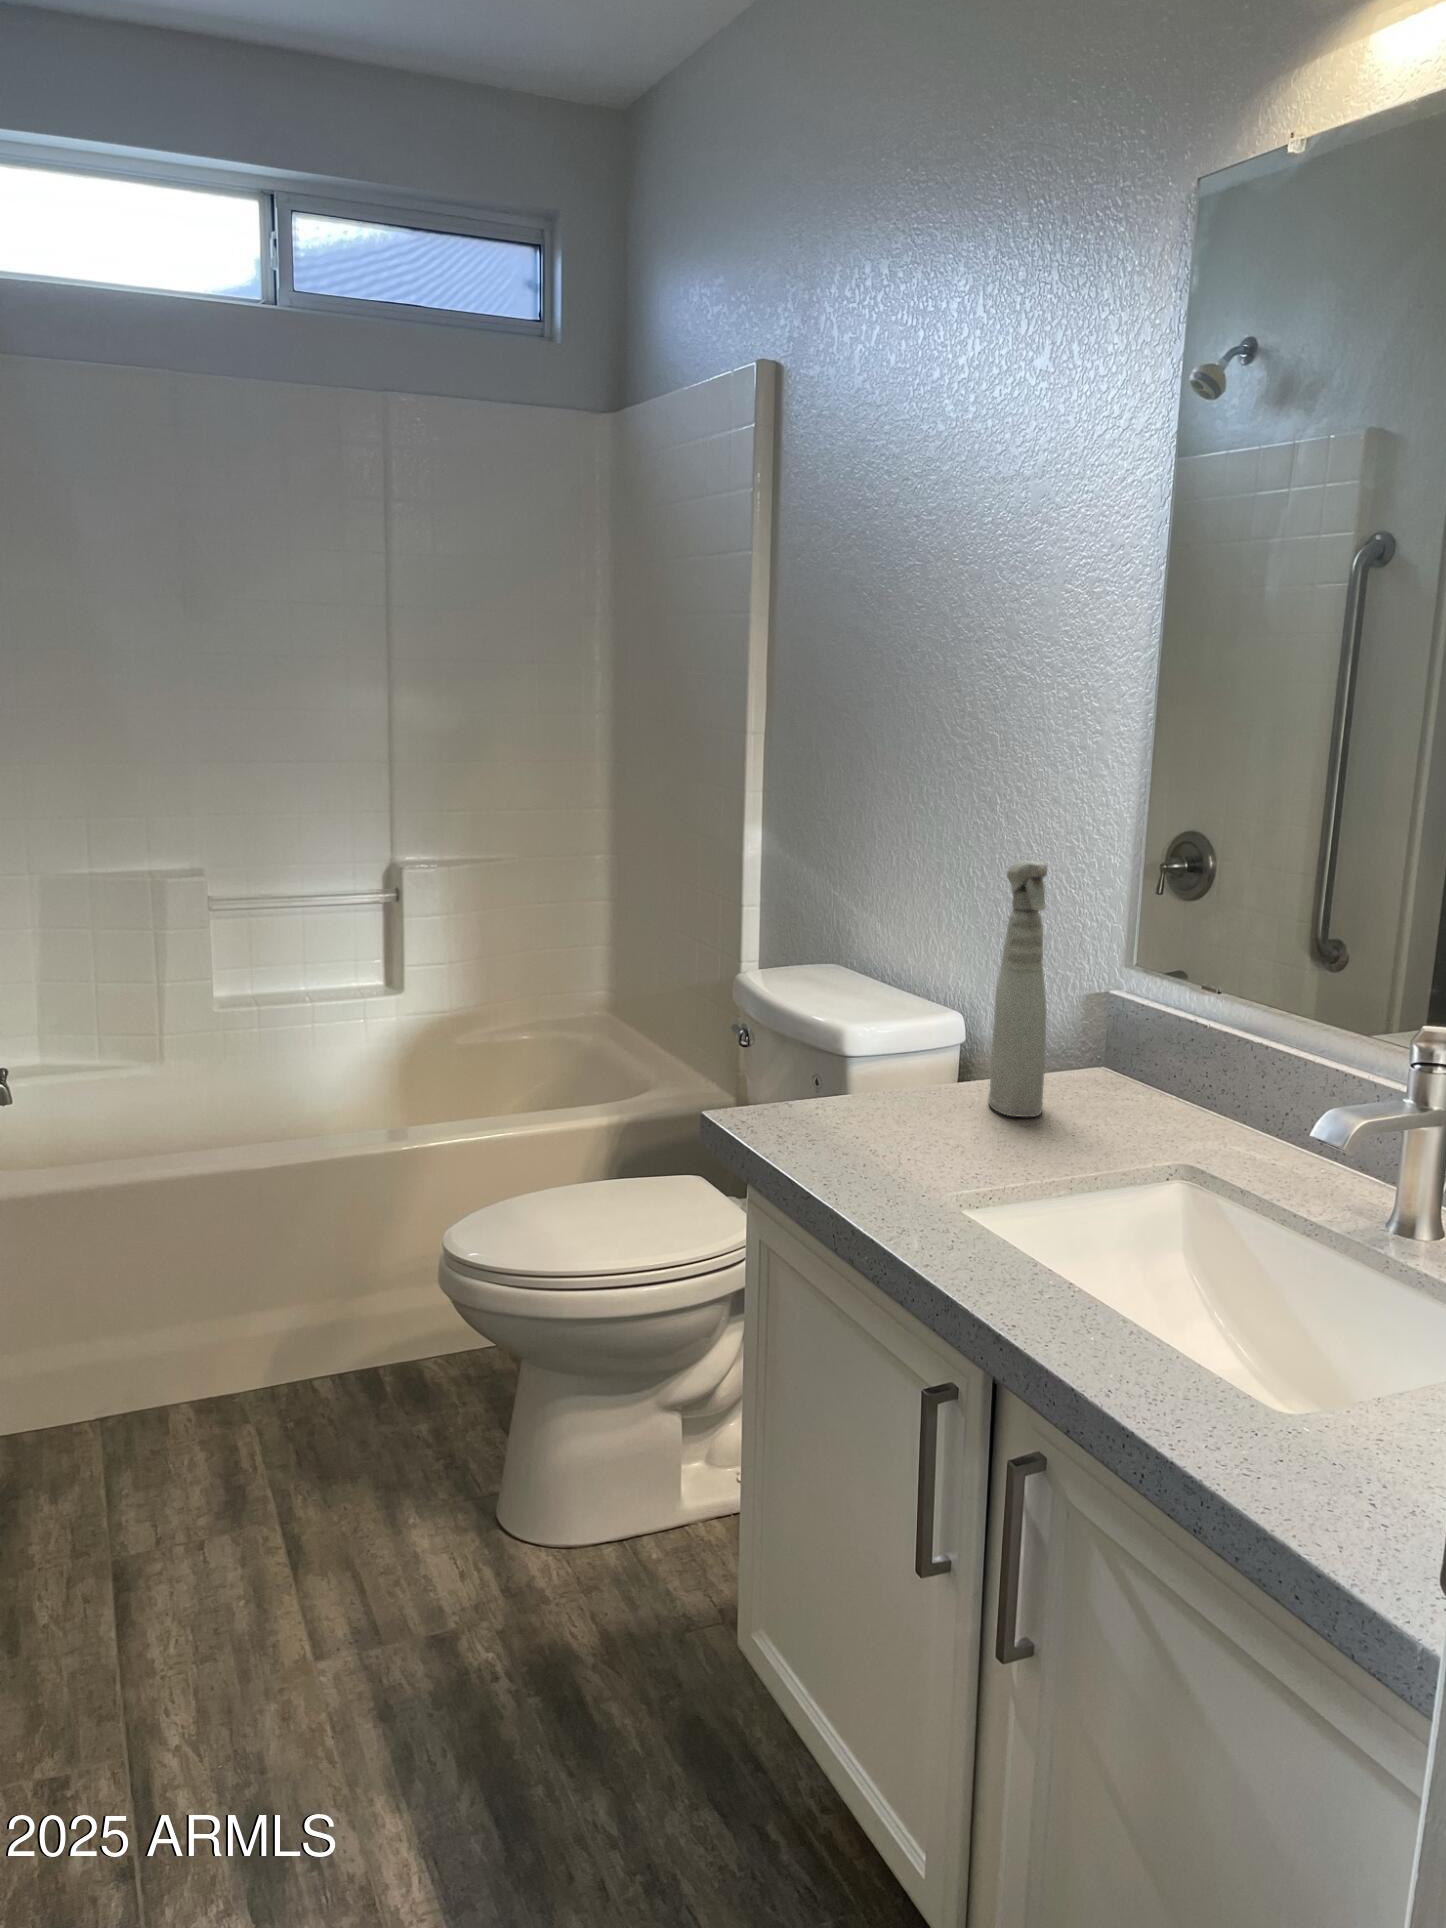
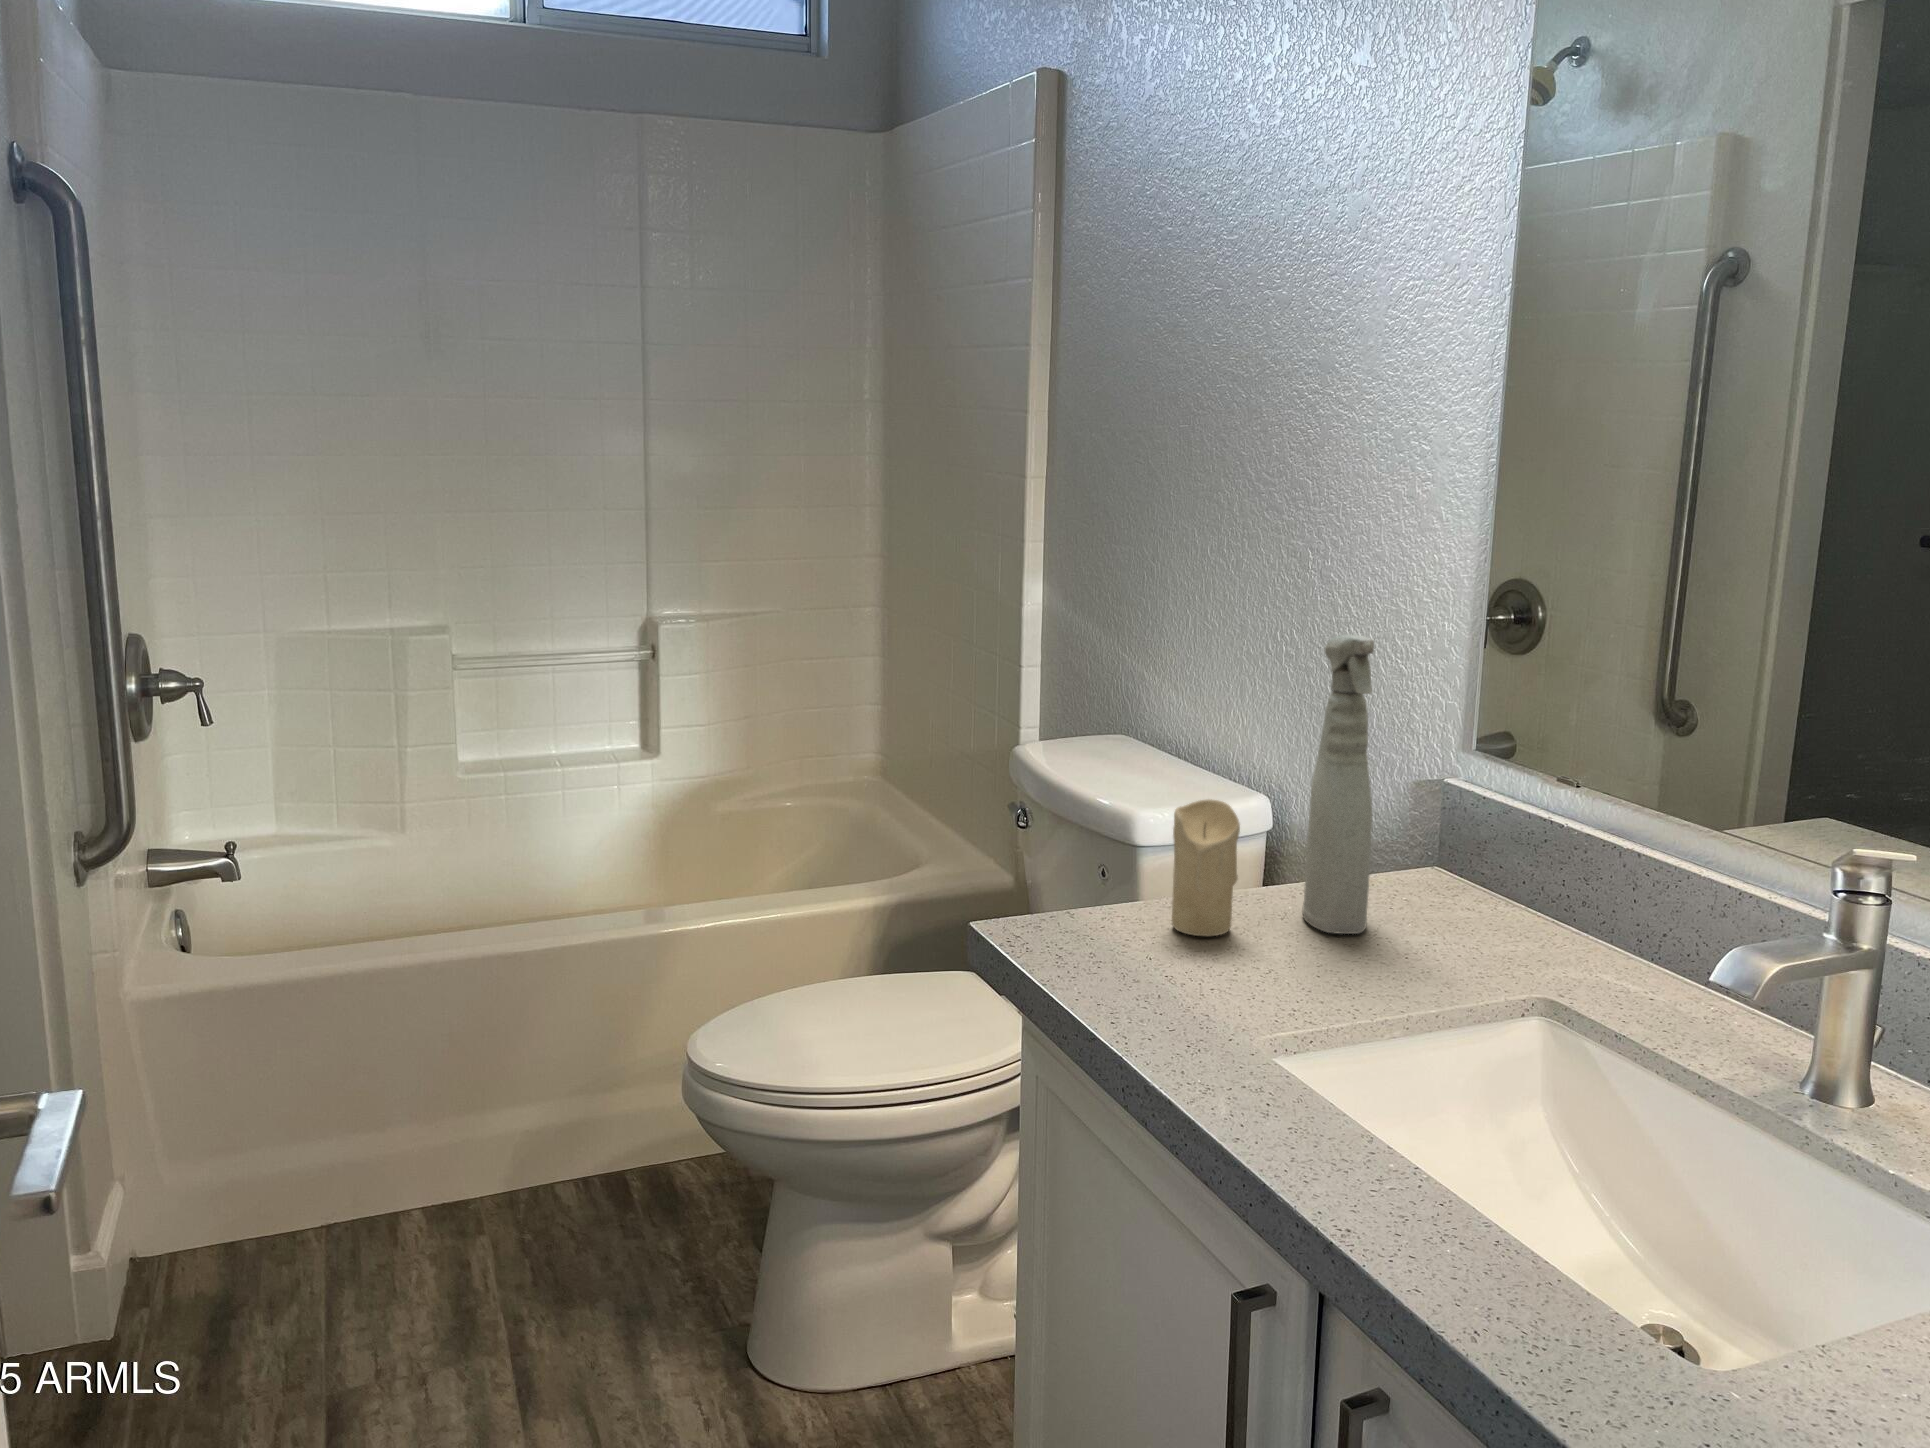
candle: none [877,1003,935,1119] -> present [1172,799,1240,936]

